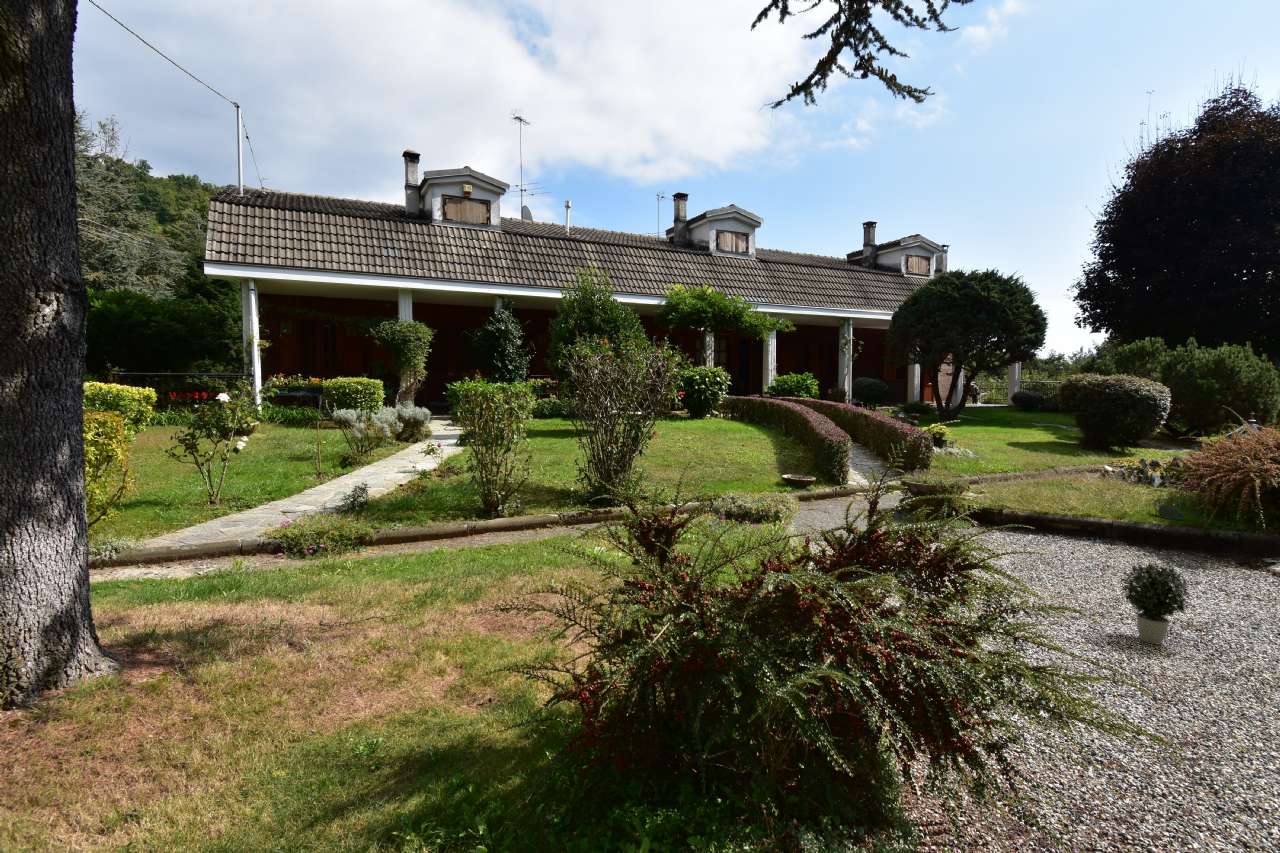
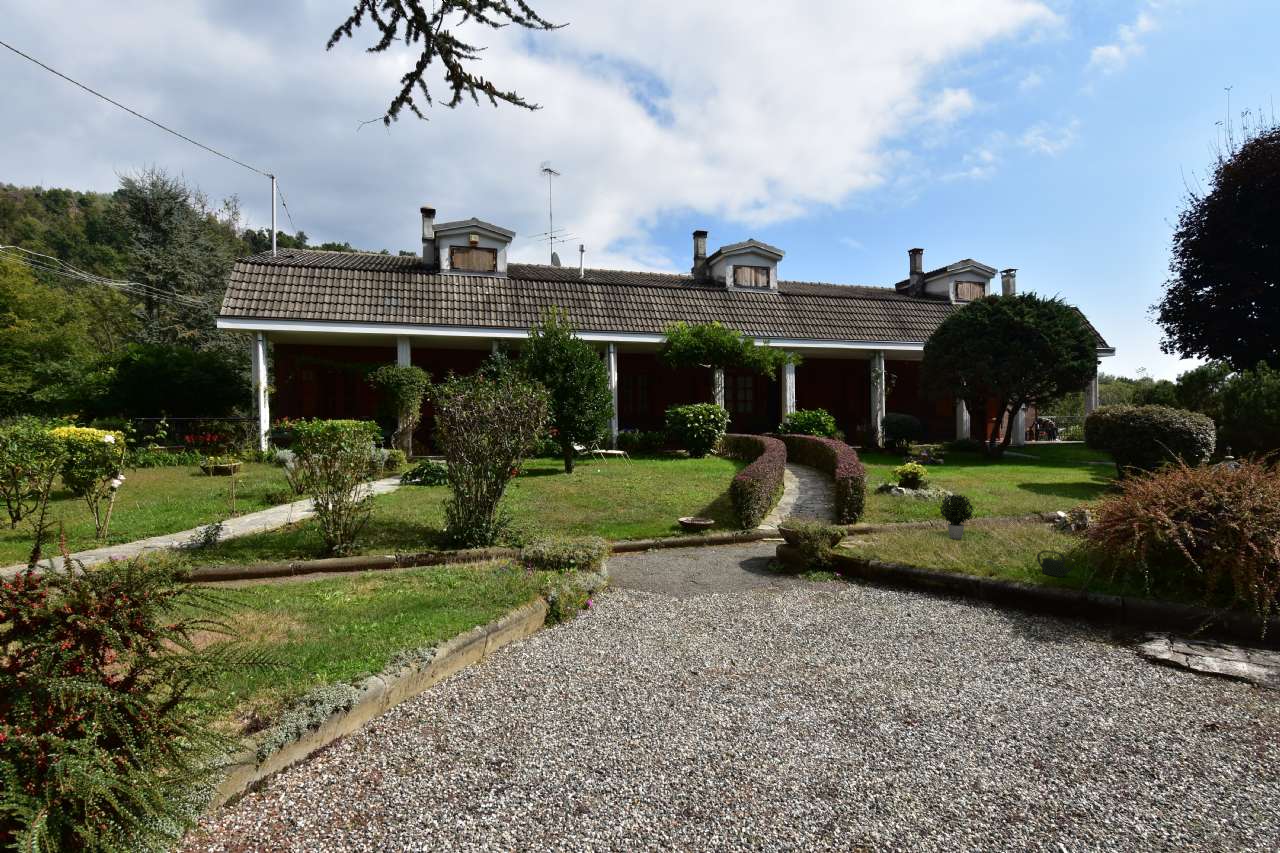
potted plant: present [1122,564,1189,645] -> present [940,494,974,539]

